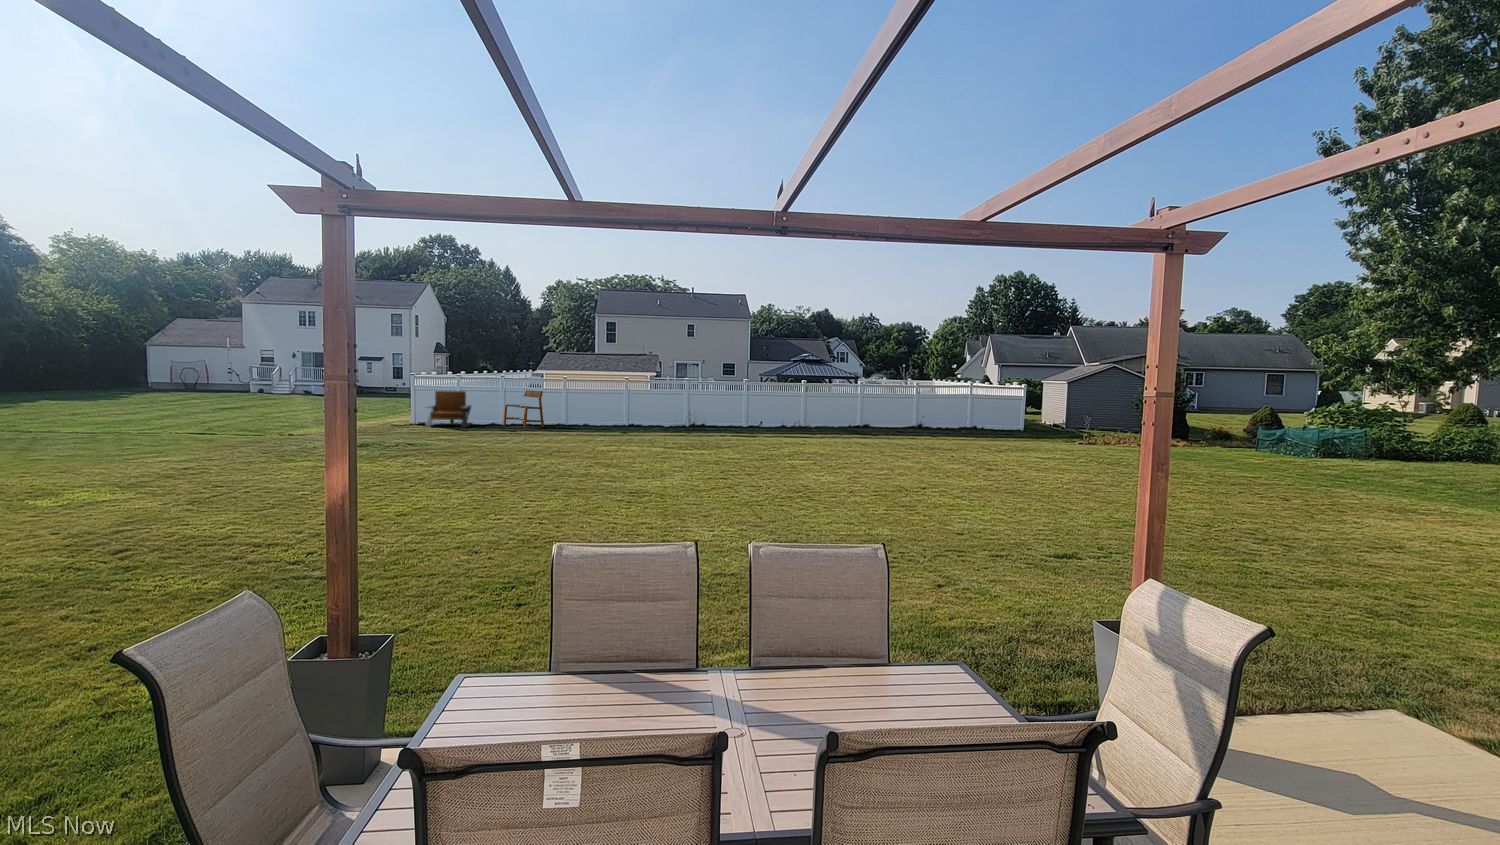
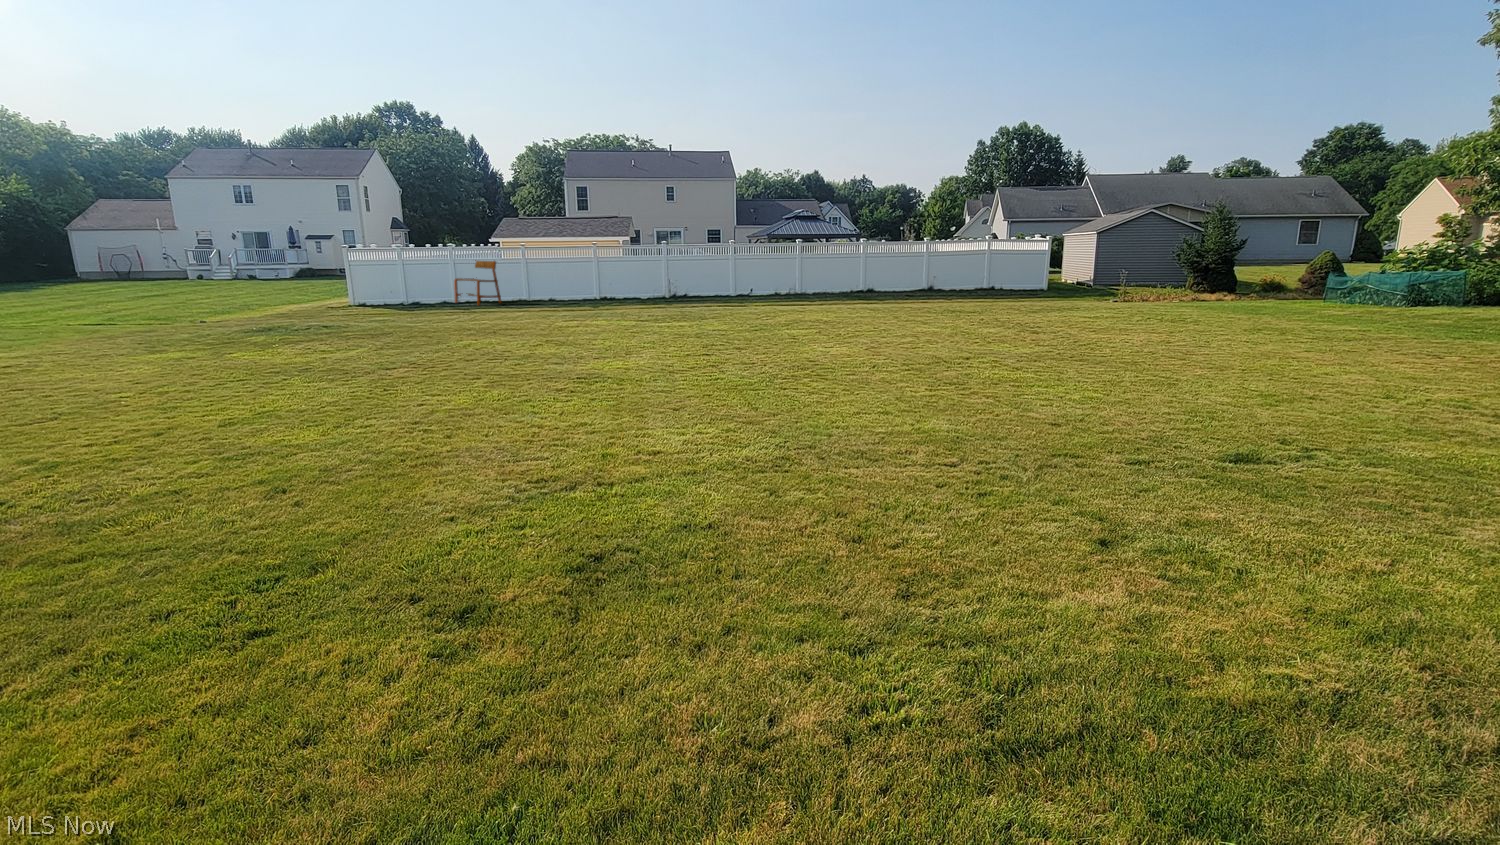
lounge chair: present [426,391,471,427] -> none [358,264,418,308]

